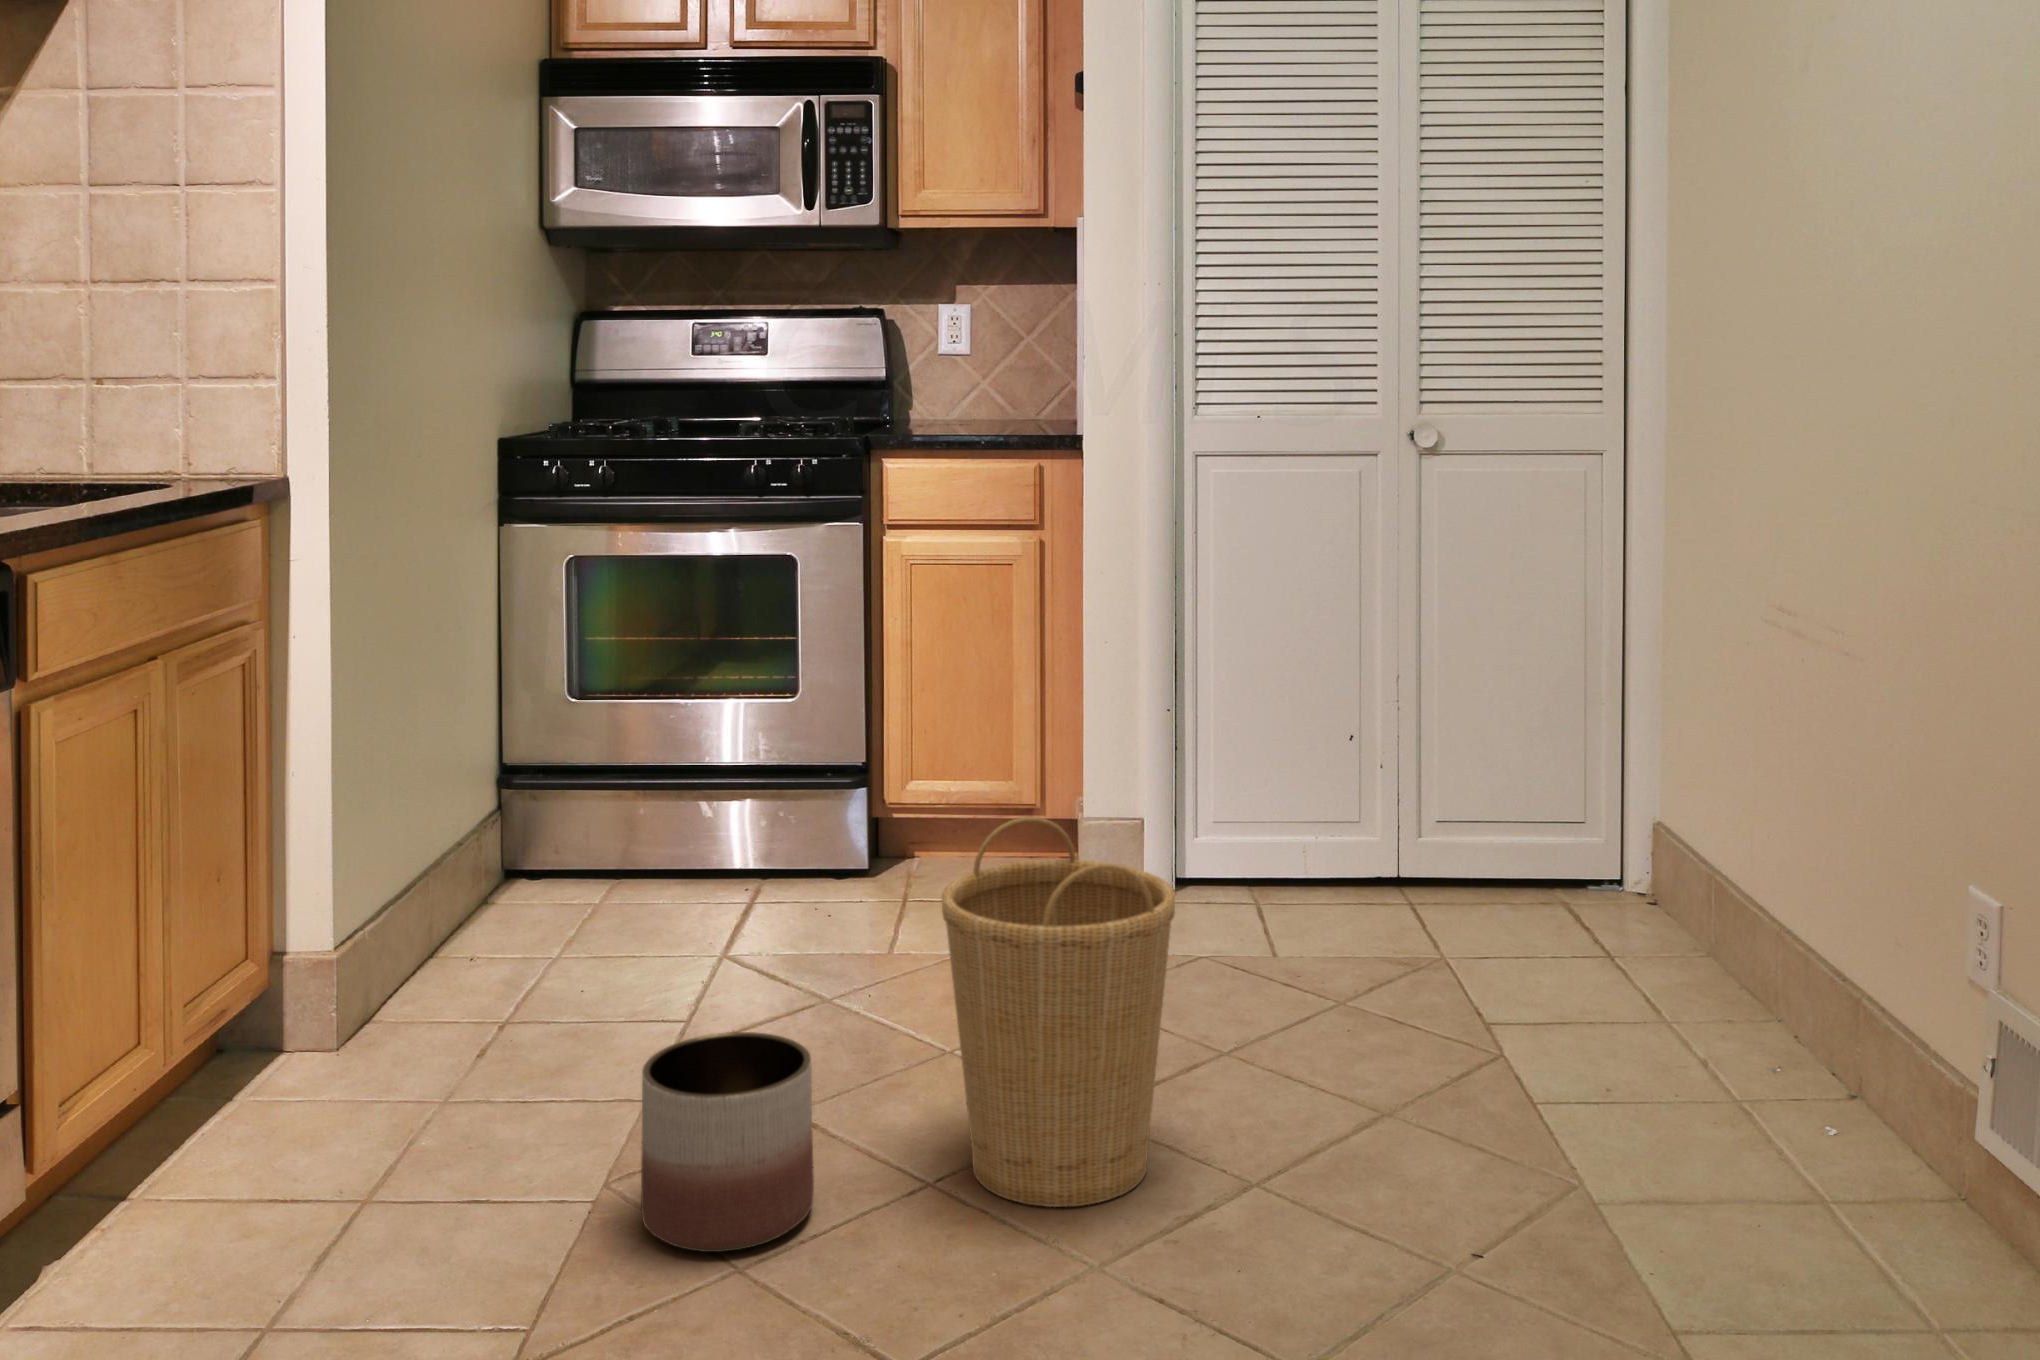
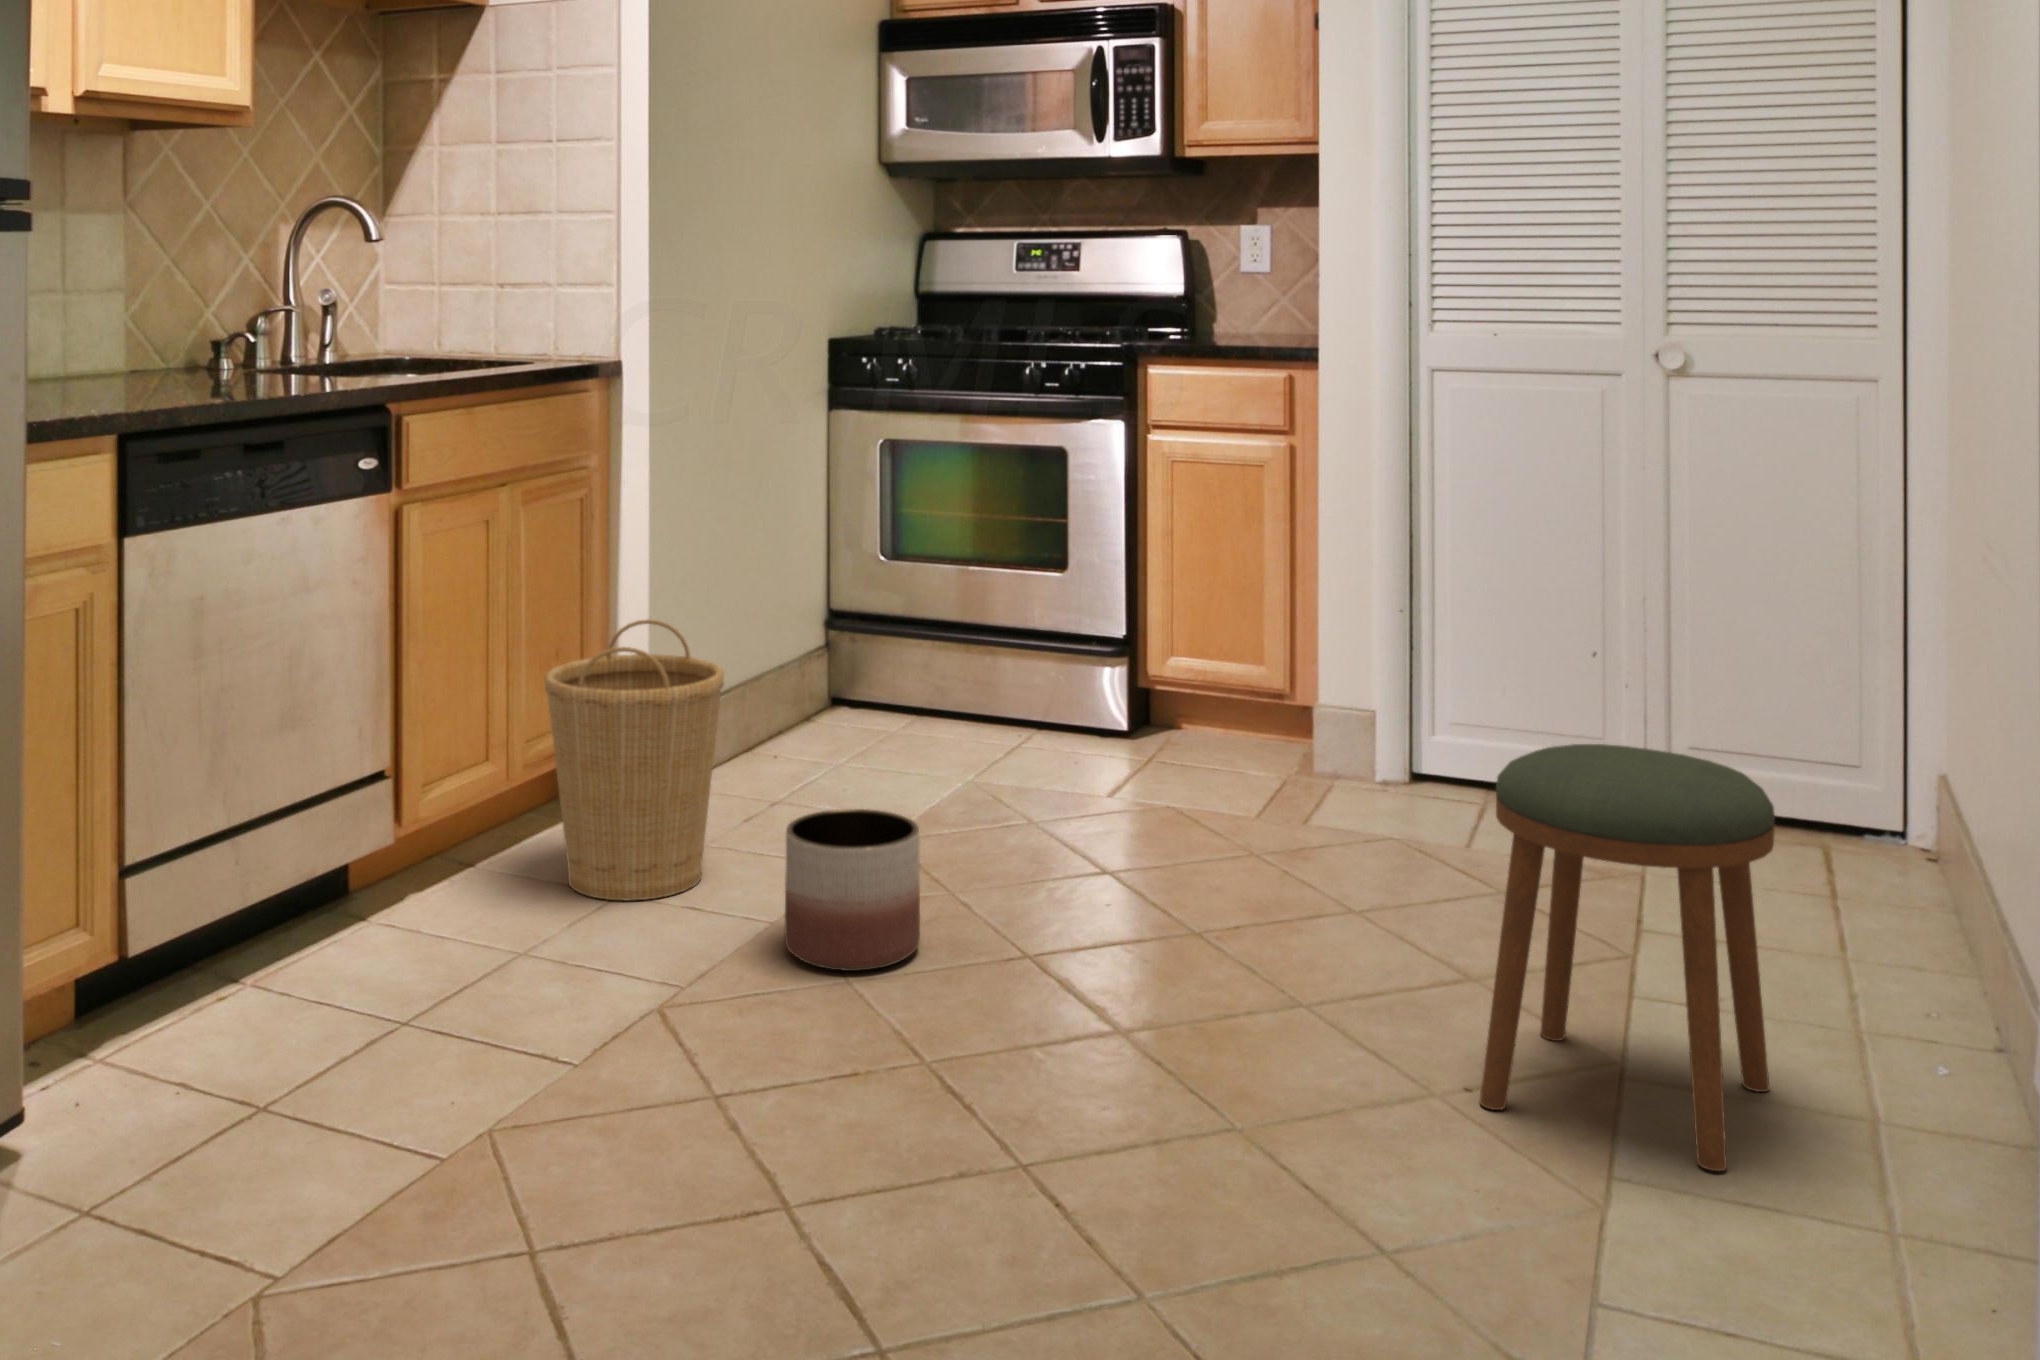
basket: present [942,817,1175,1207] -> present [545,620,724,900]
stool: none [1490,854,1772,1295] -> present [1480,744,1775,1171]

